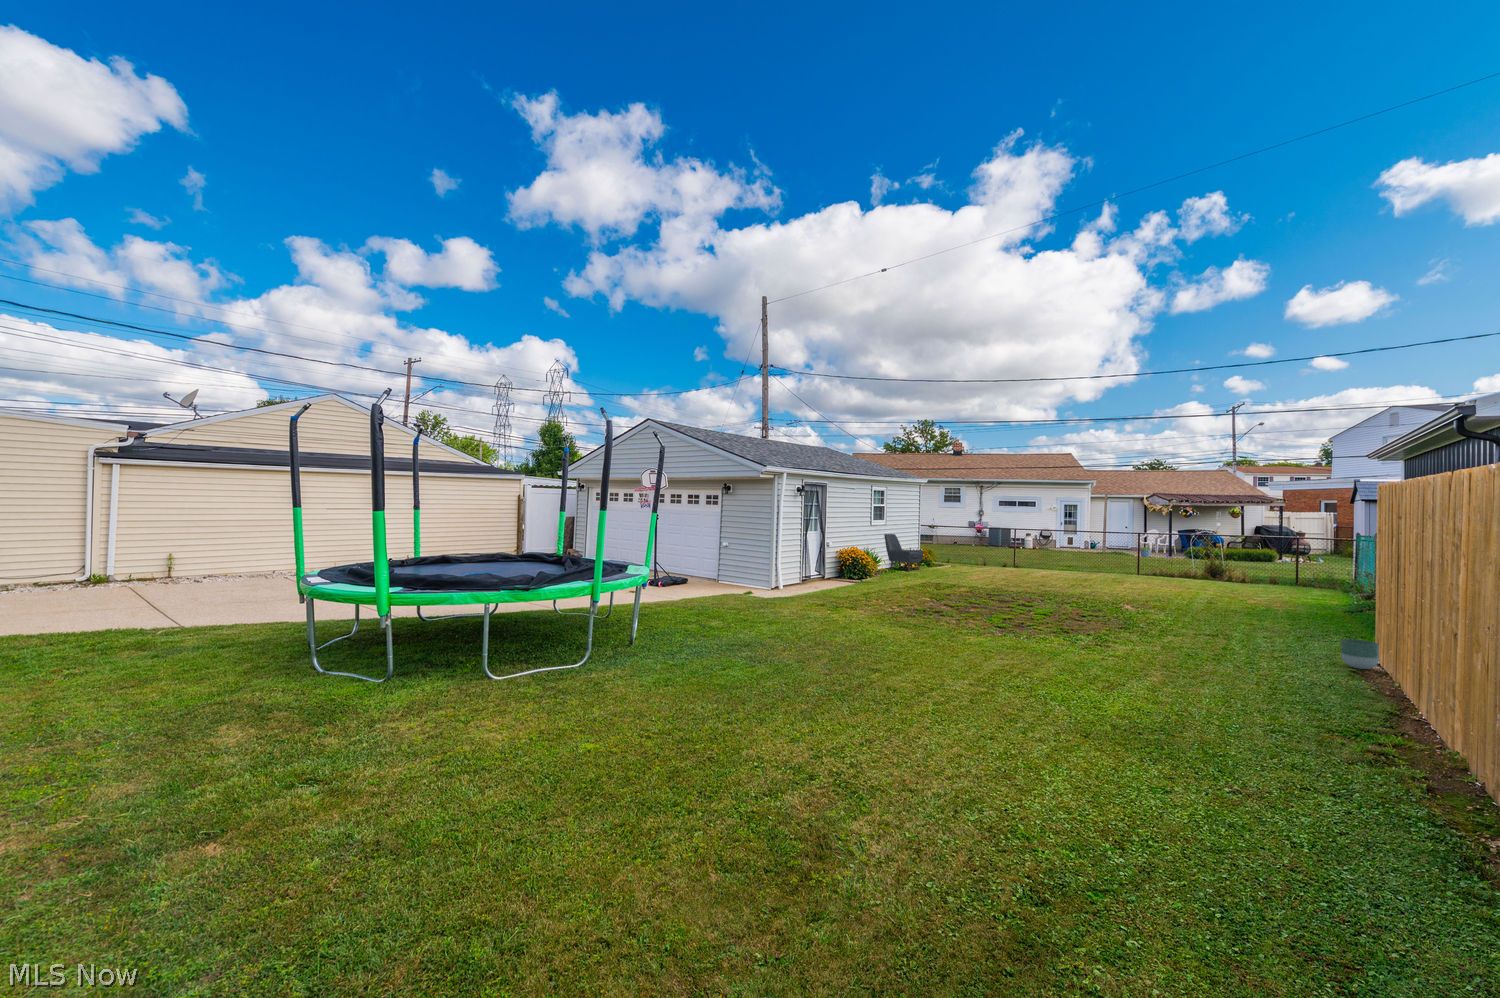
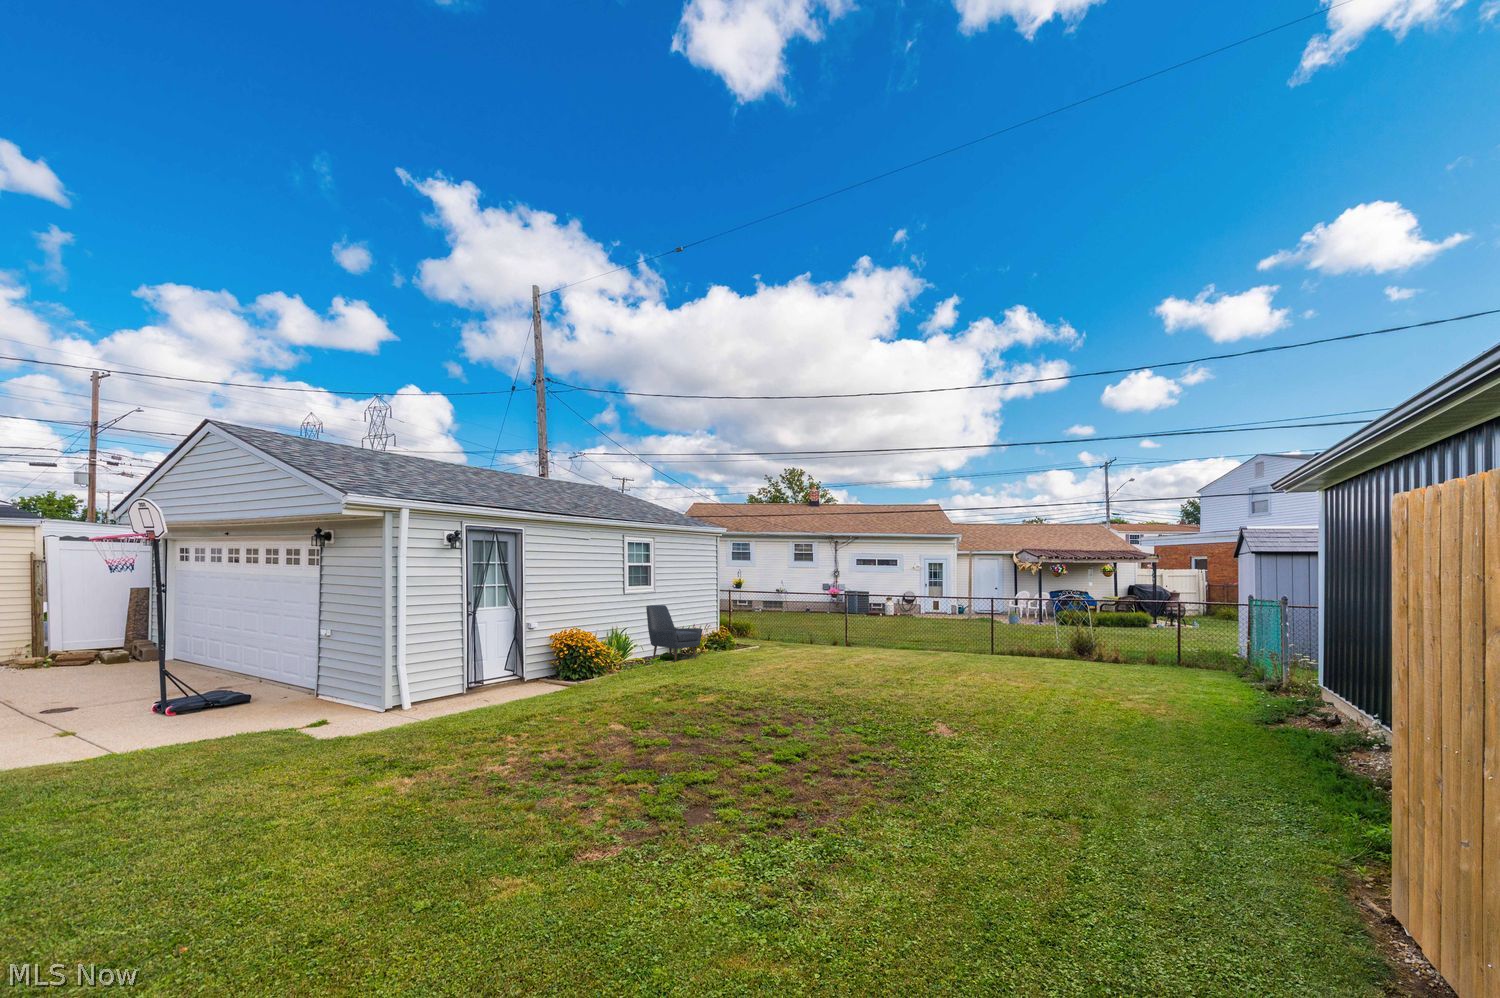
planter: present [1340,639,1379,669] -> none [1295,856,1386,945]

